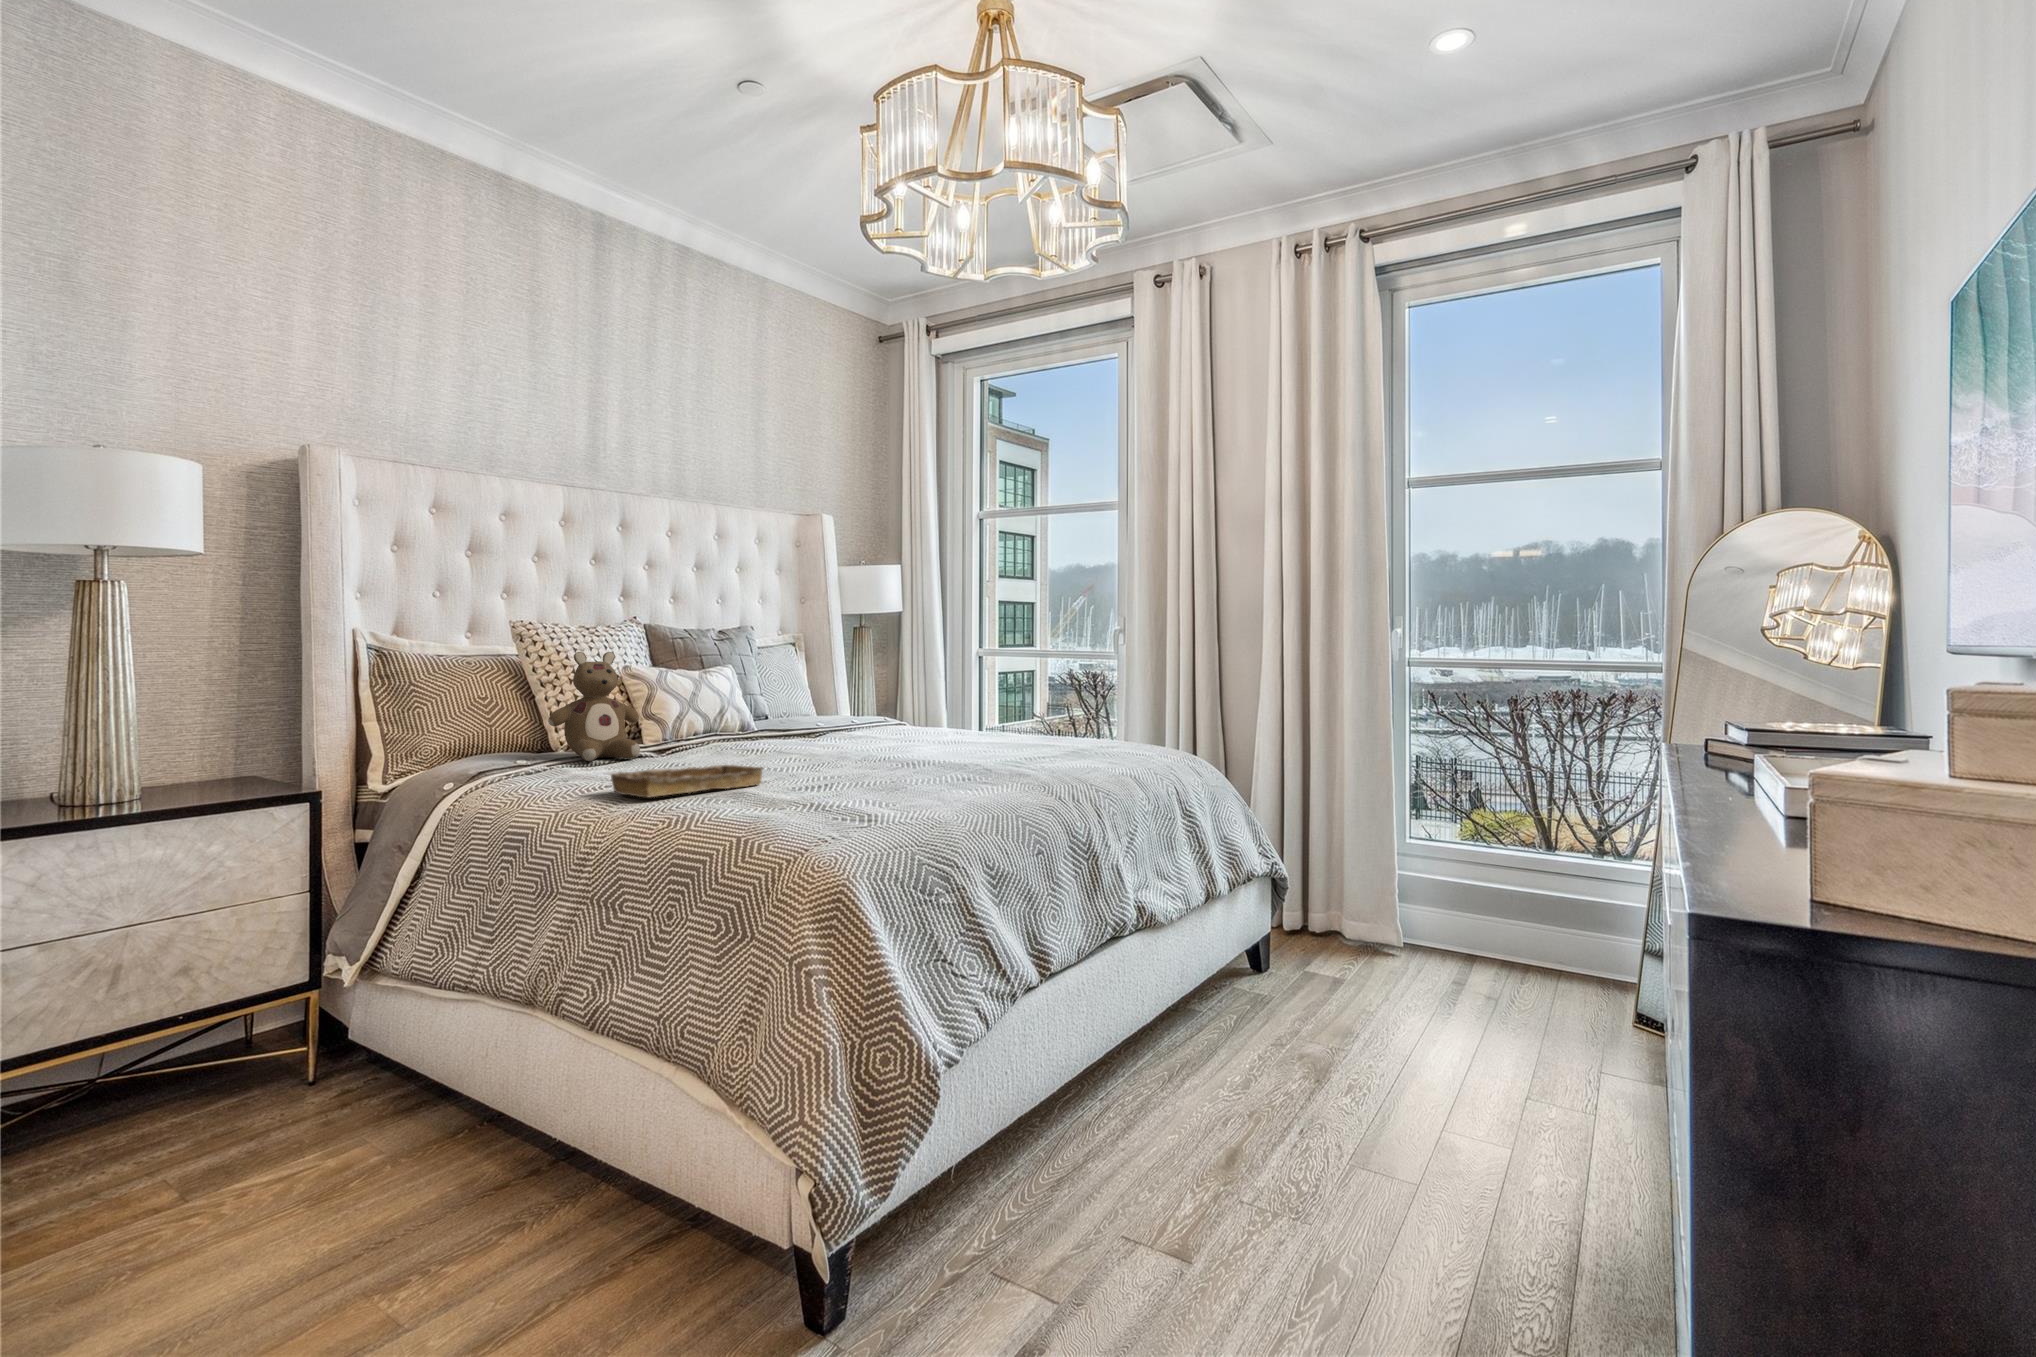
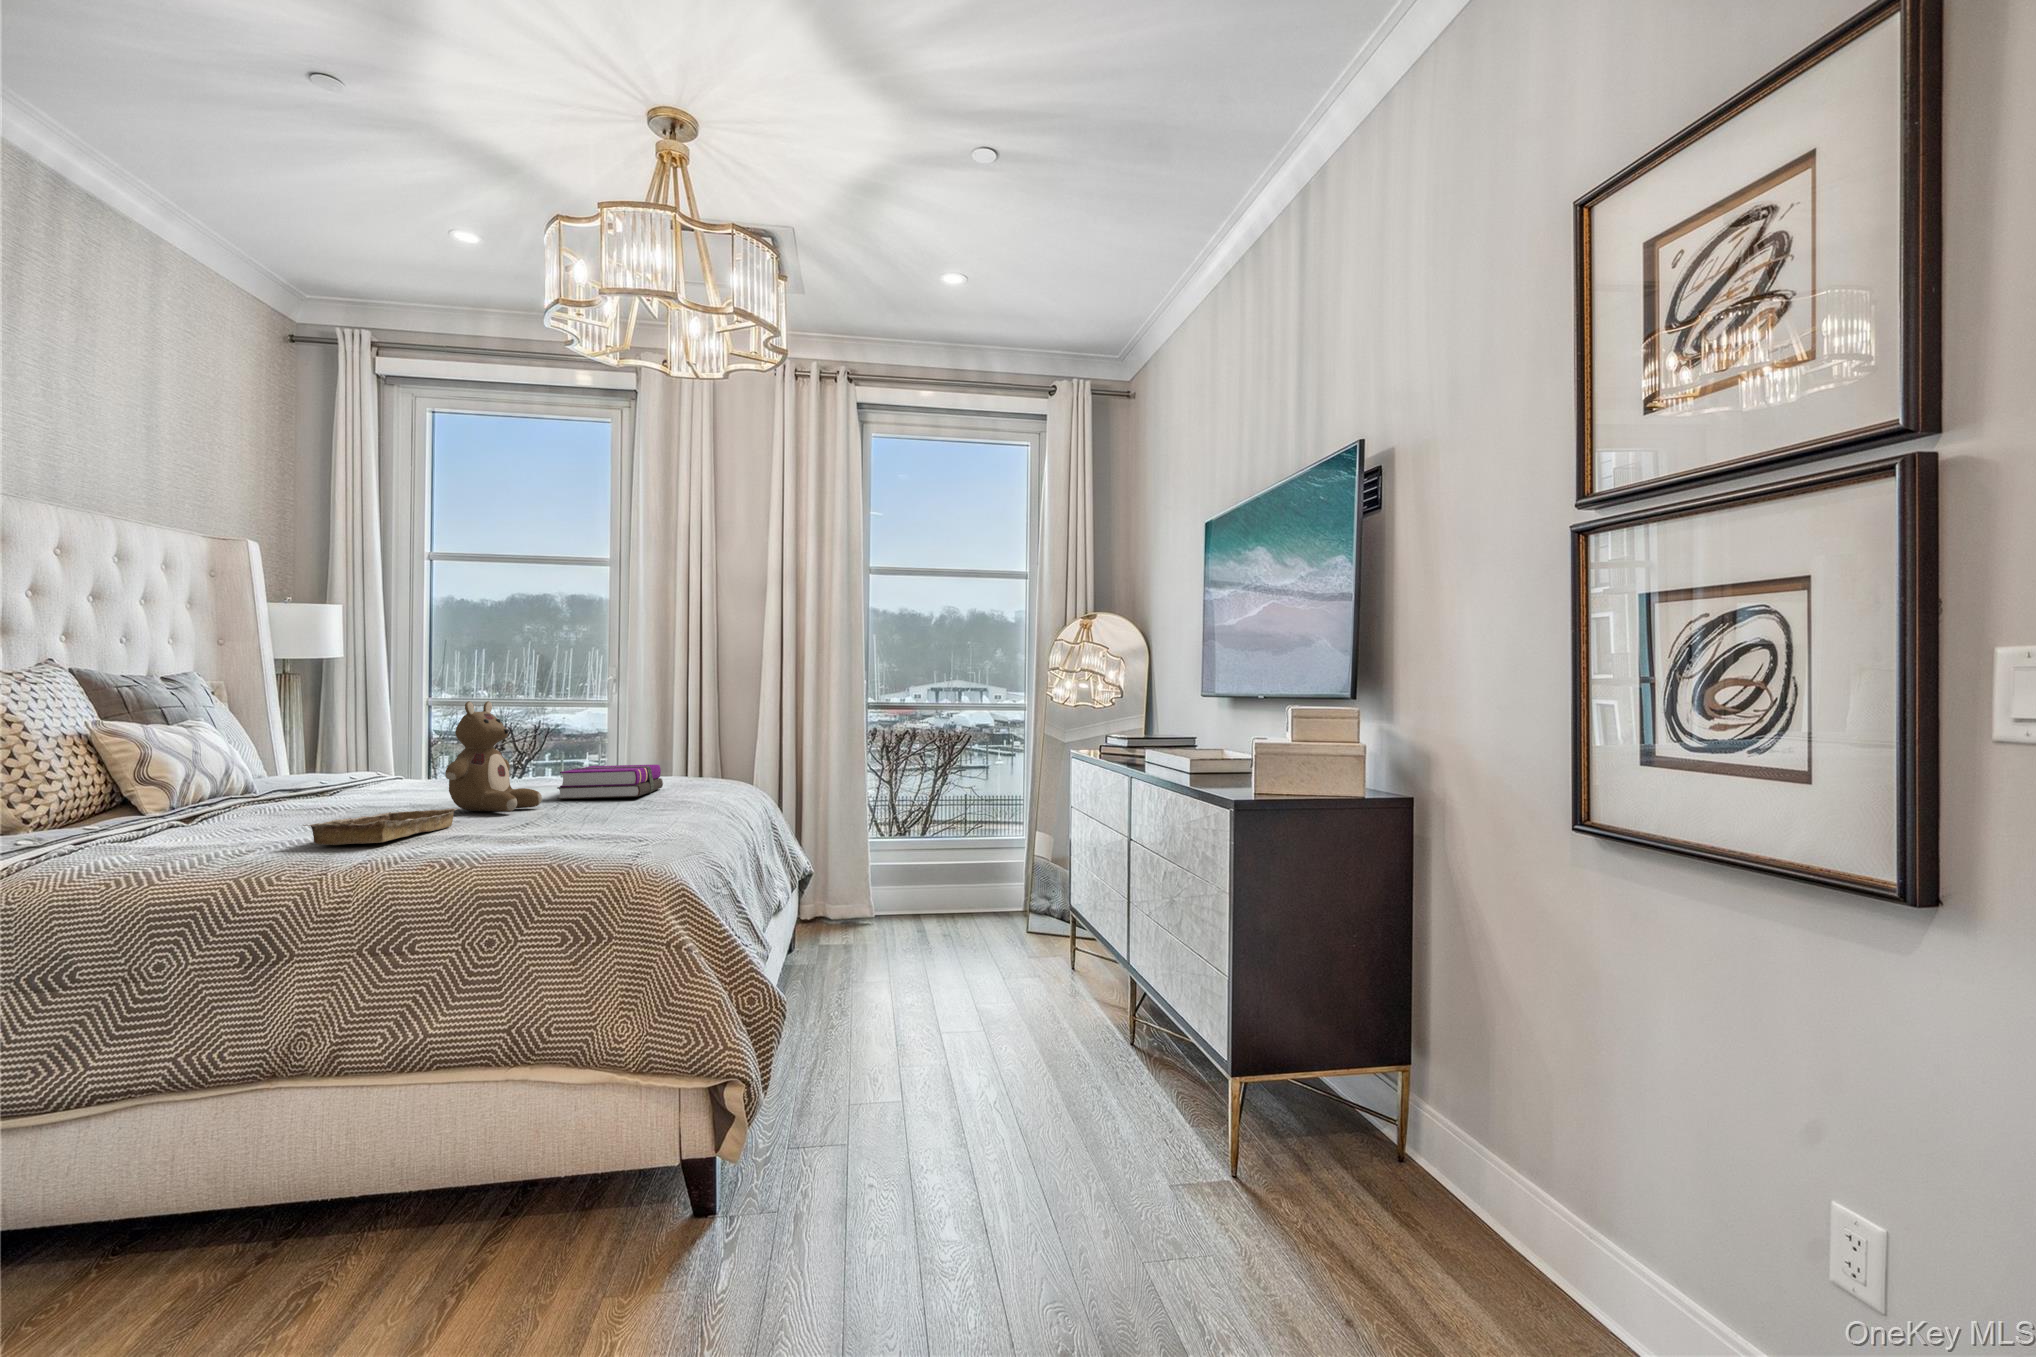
stuffed bear: present [548,652,640,761] -> present [445,701,542,812]
hardback book: none [927,727,1057,768] -> present [557,765,663,799]

